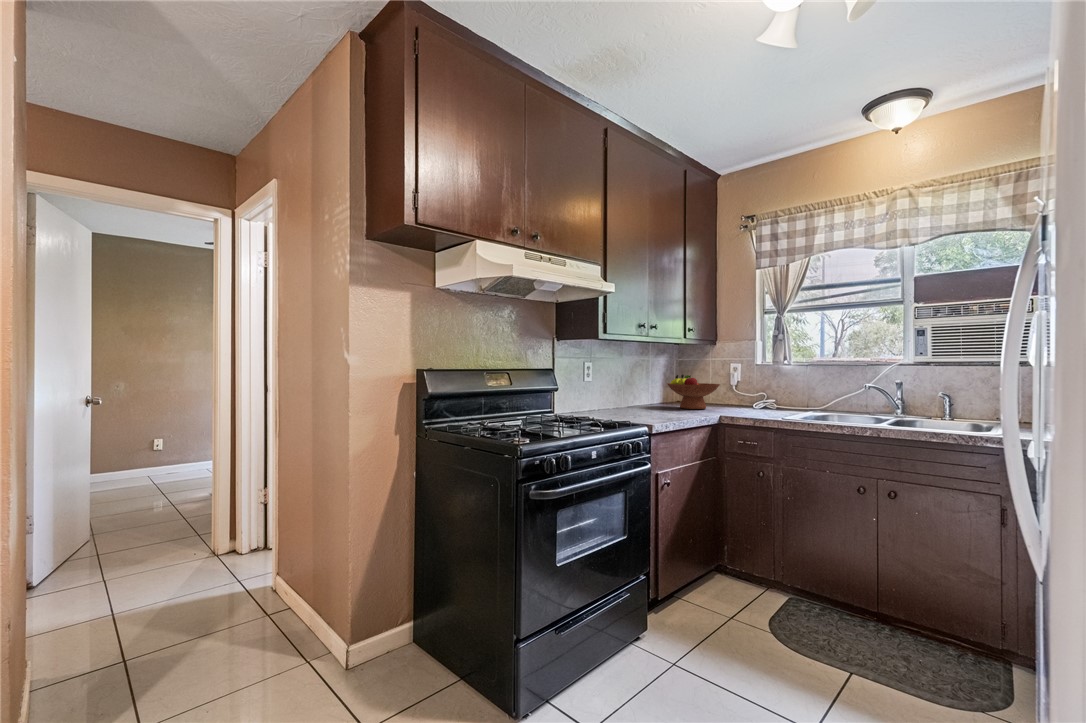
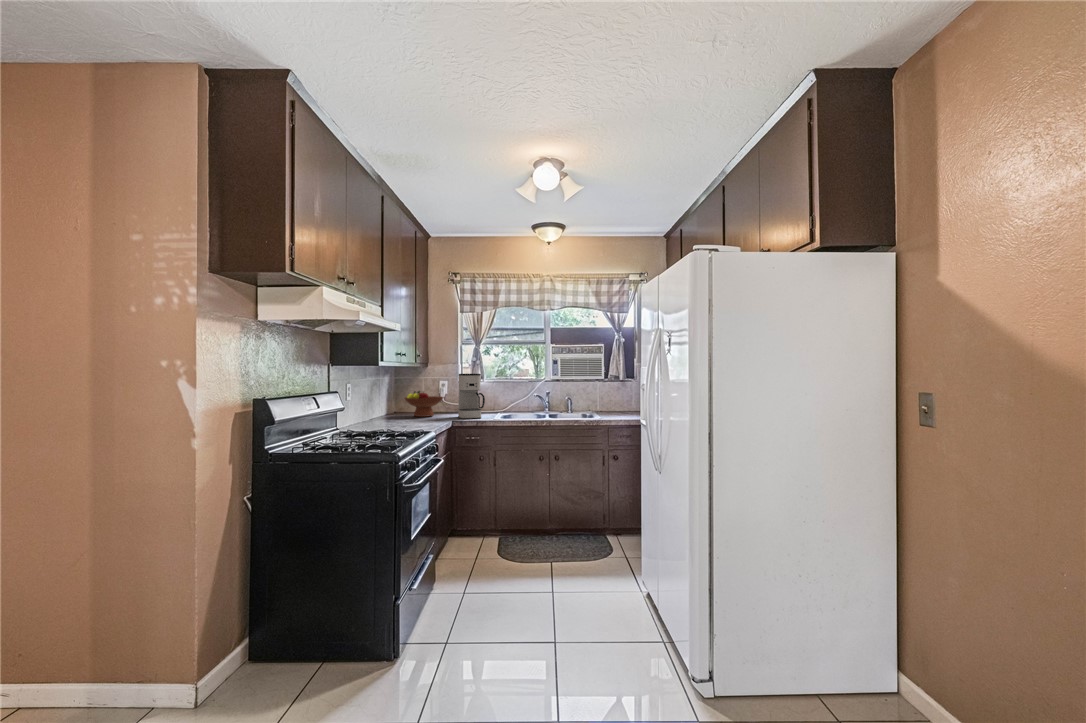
coffee maker: none [733,351,773,416] -> present [458,374,485,419]

